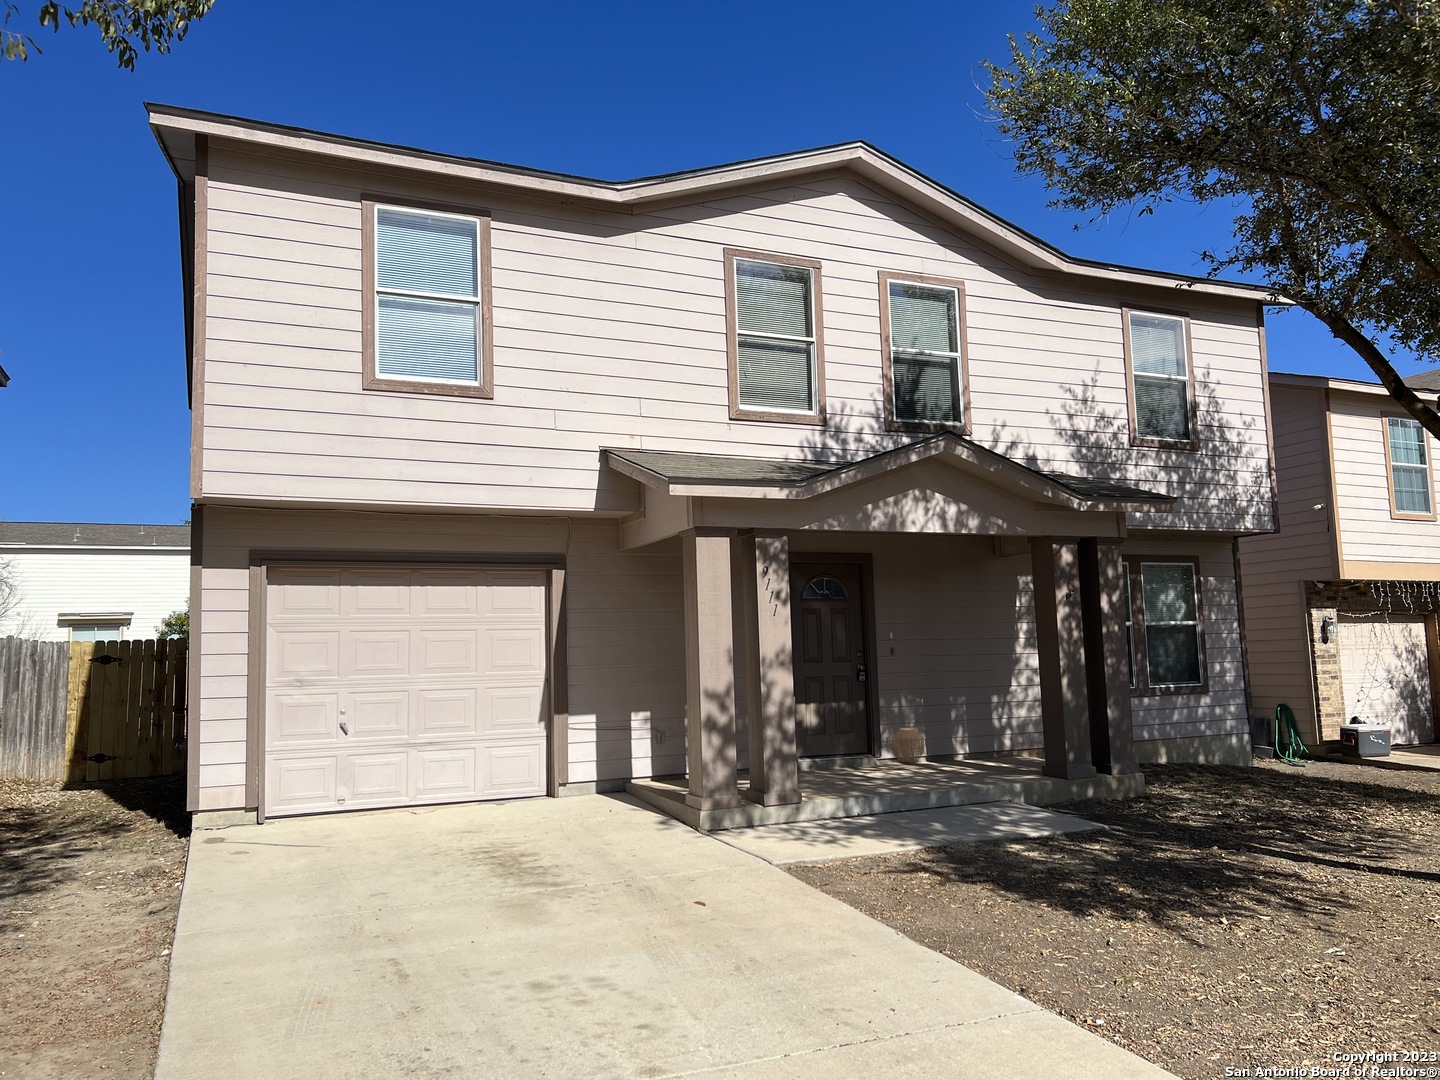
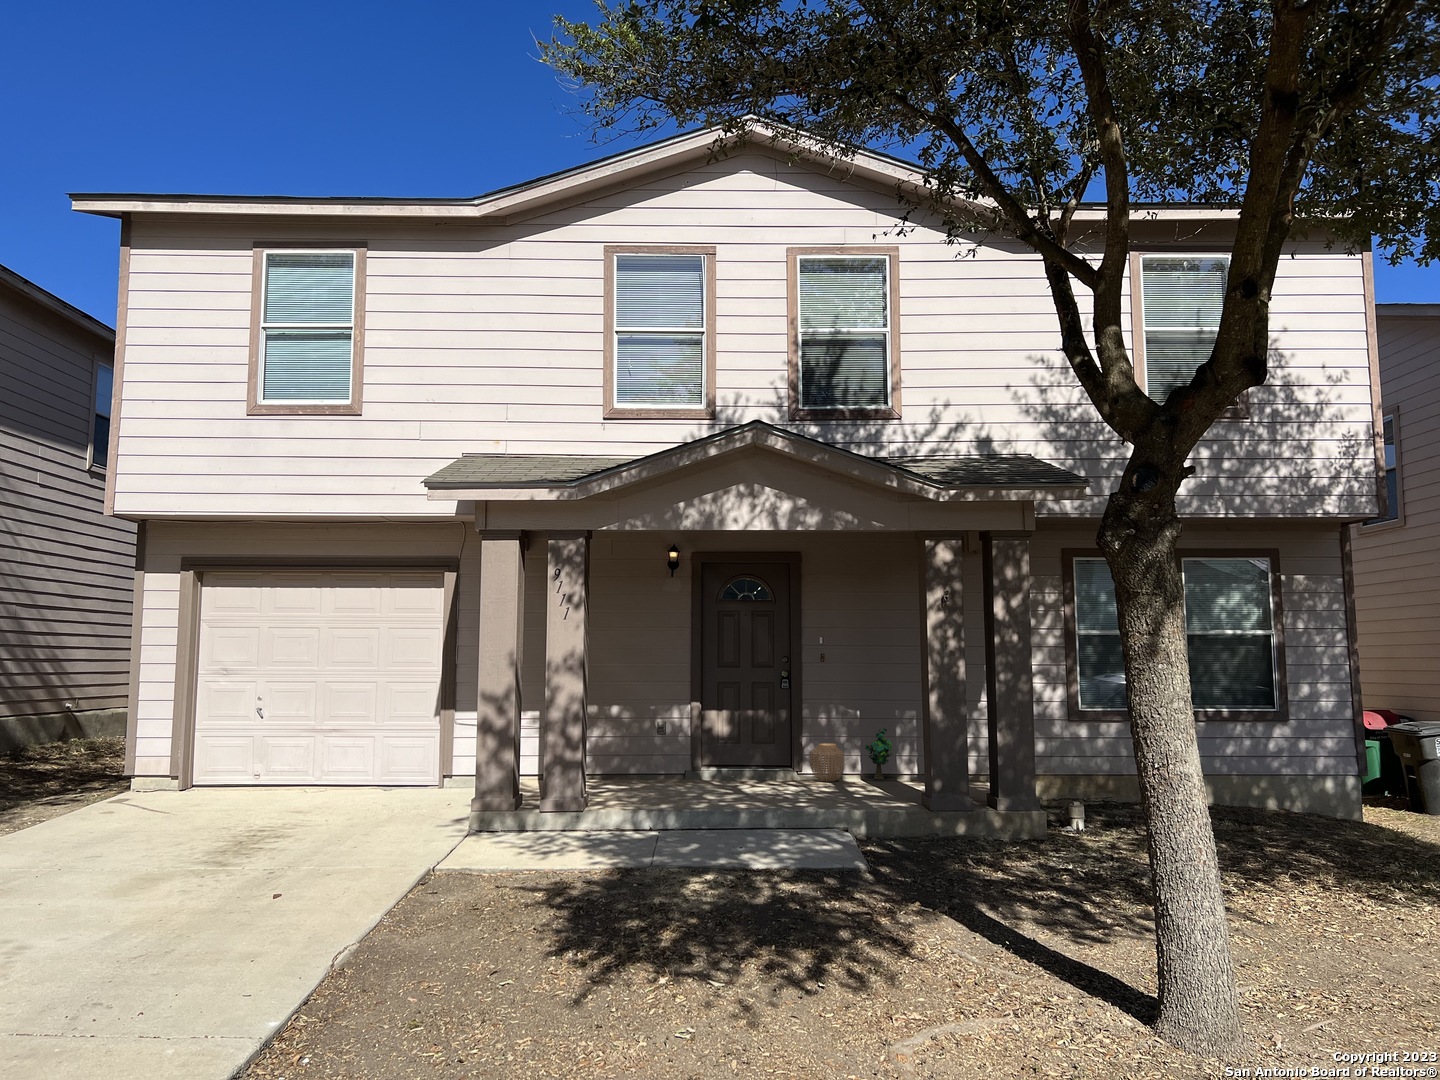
decorative plant: none [930,711,957,758] -> present [865,728,893,779]

